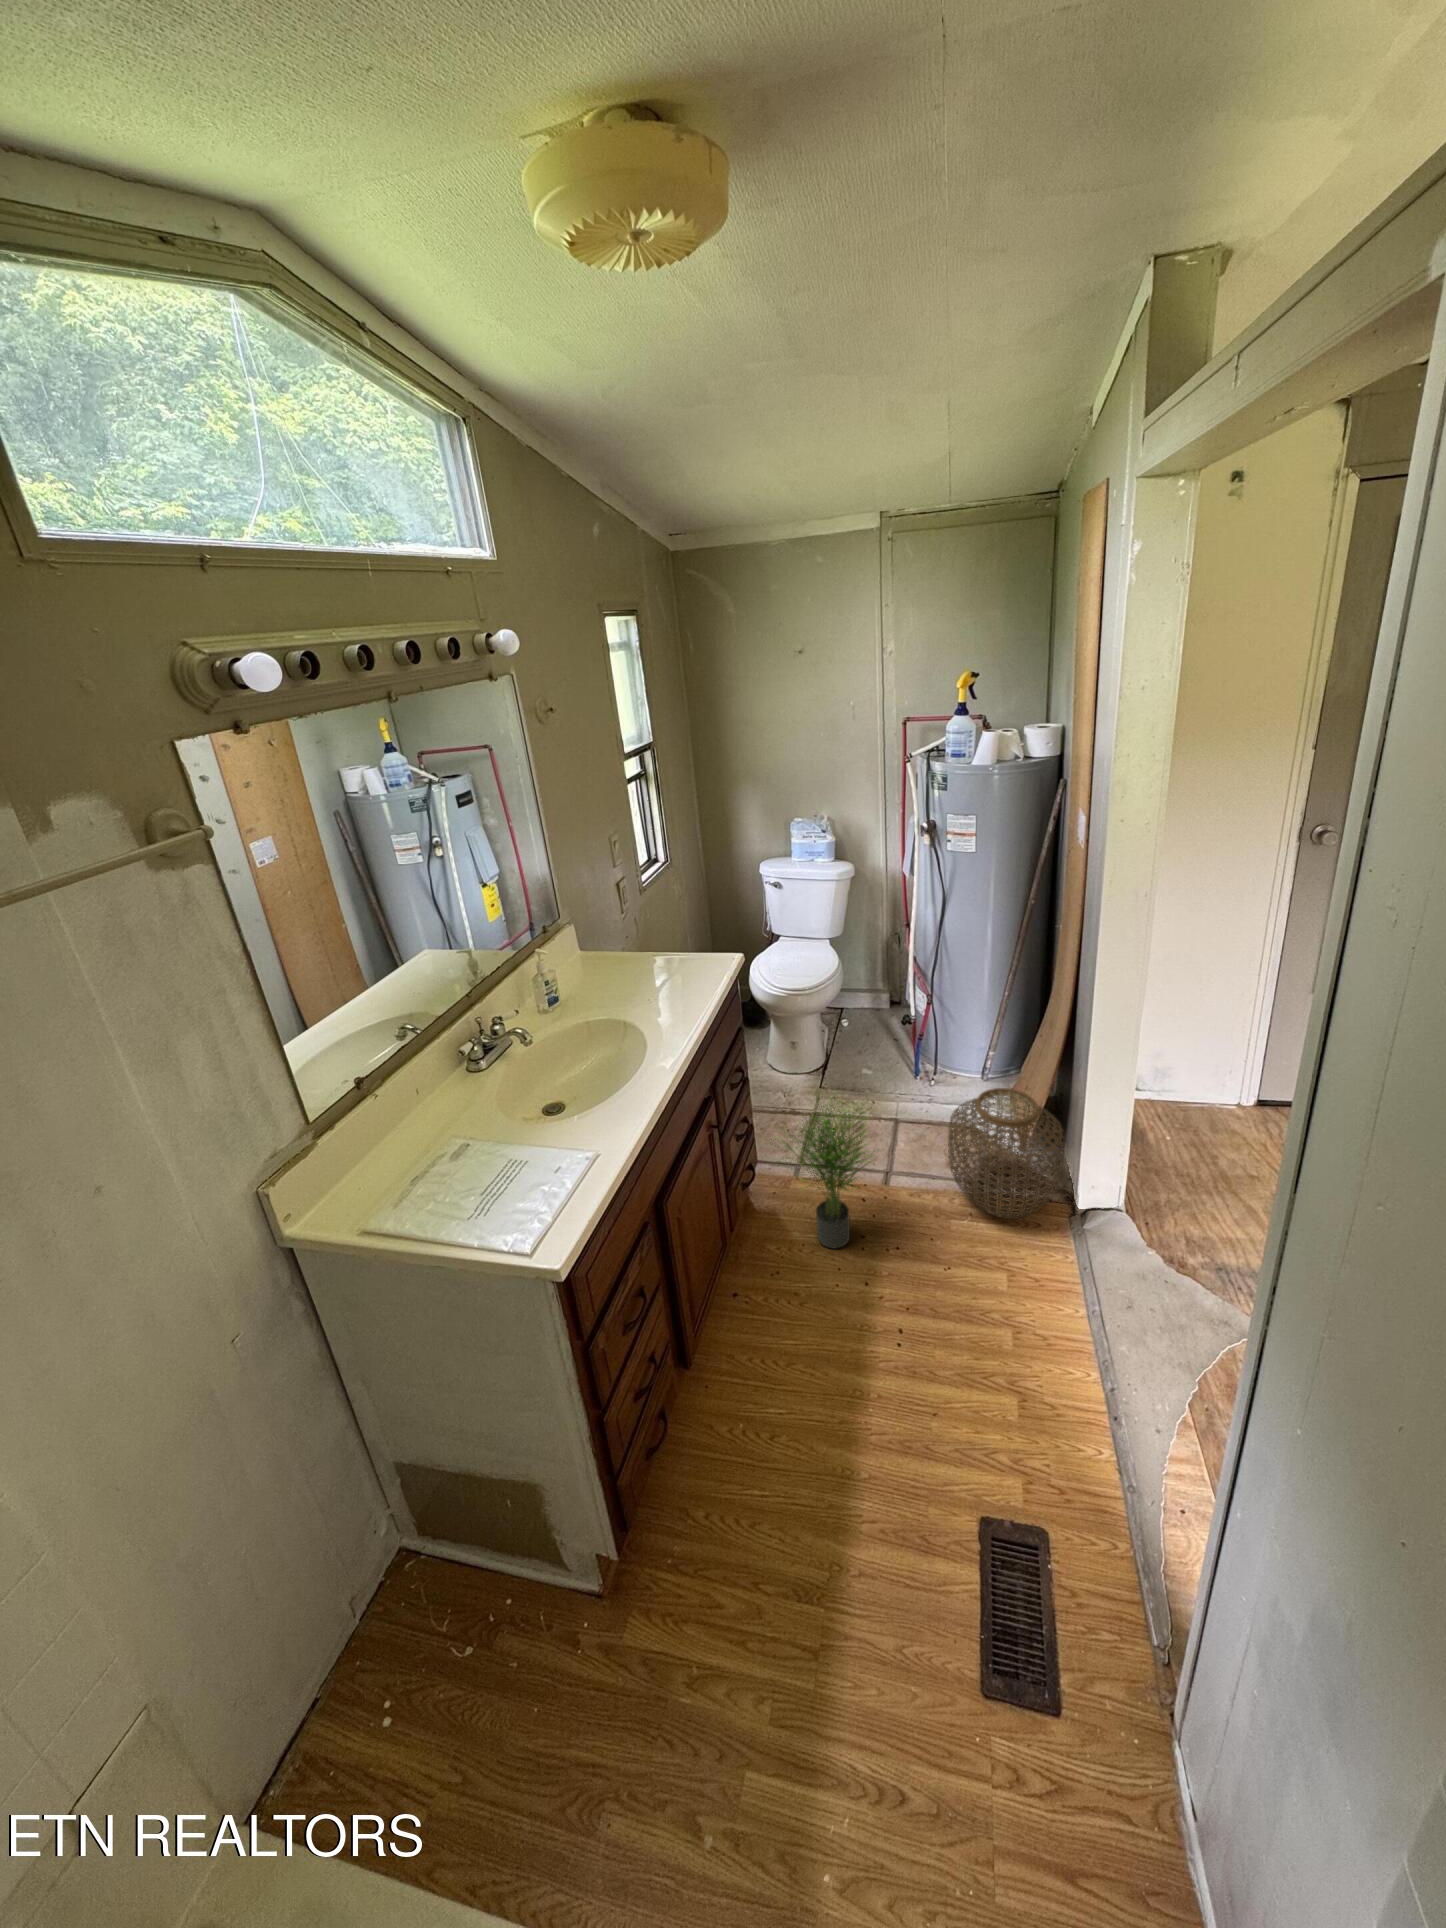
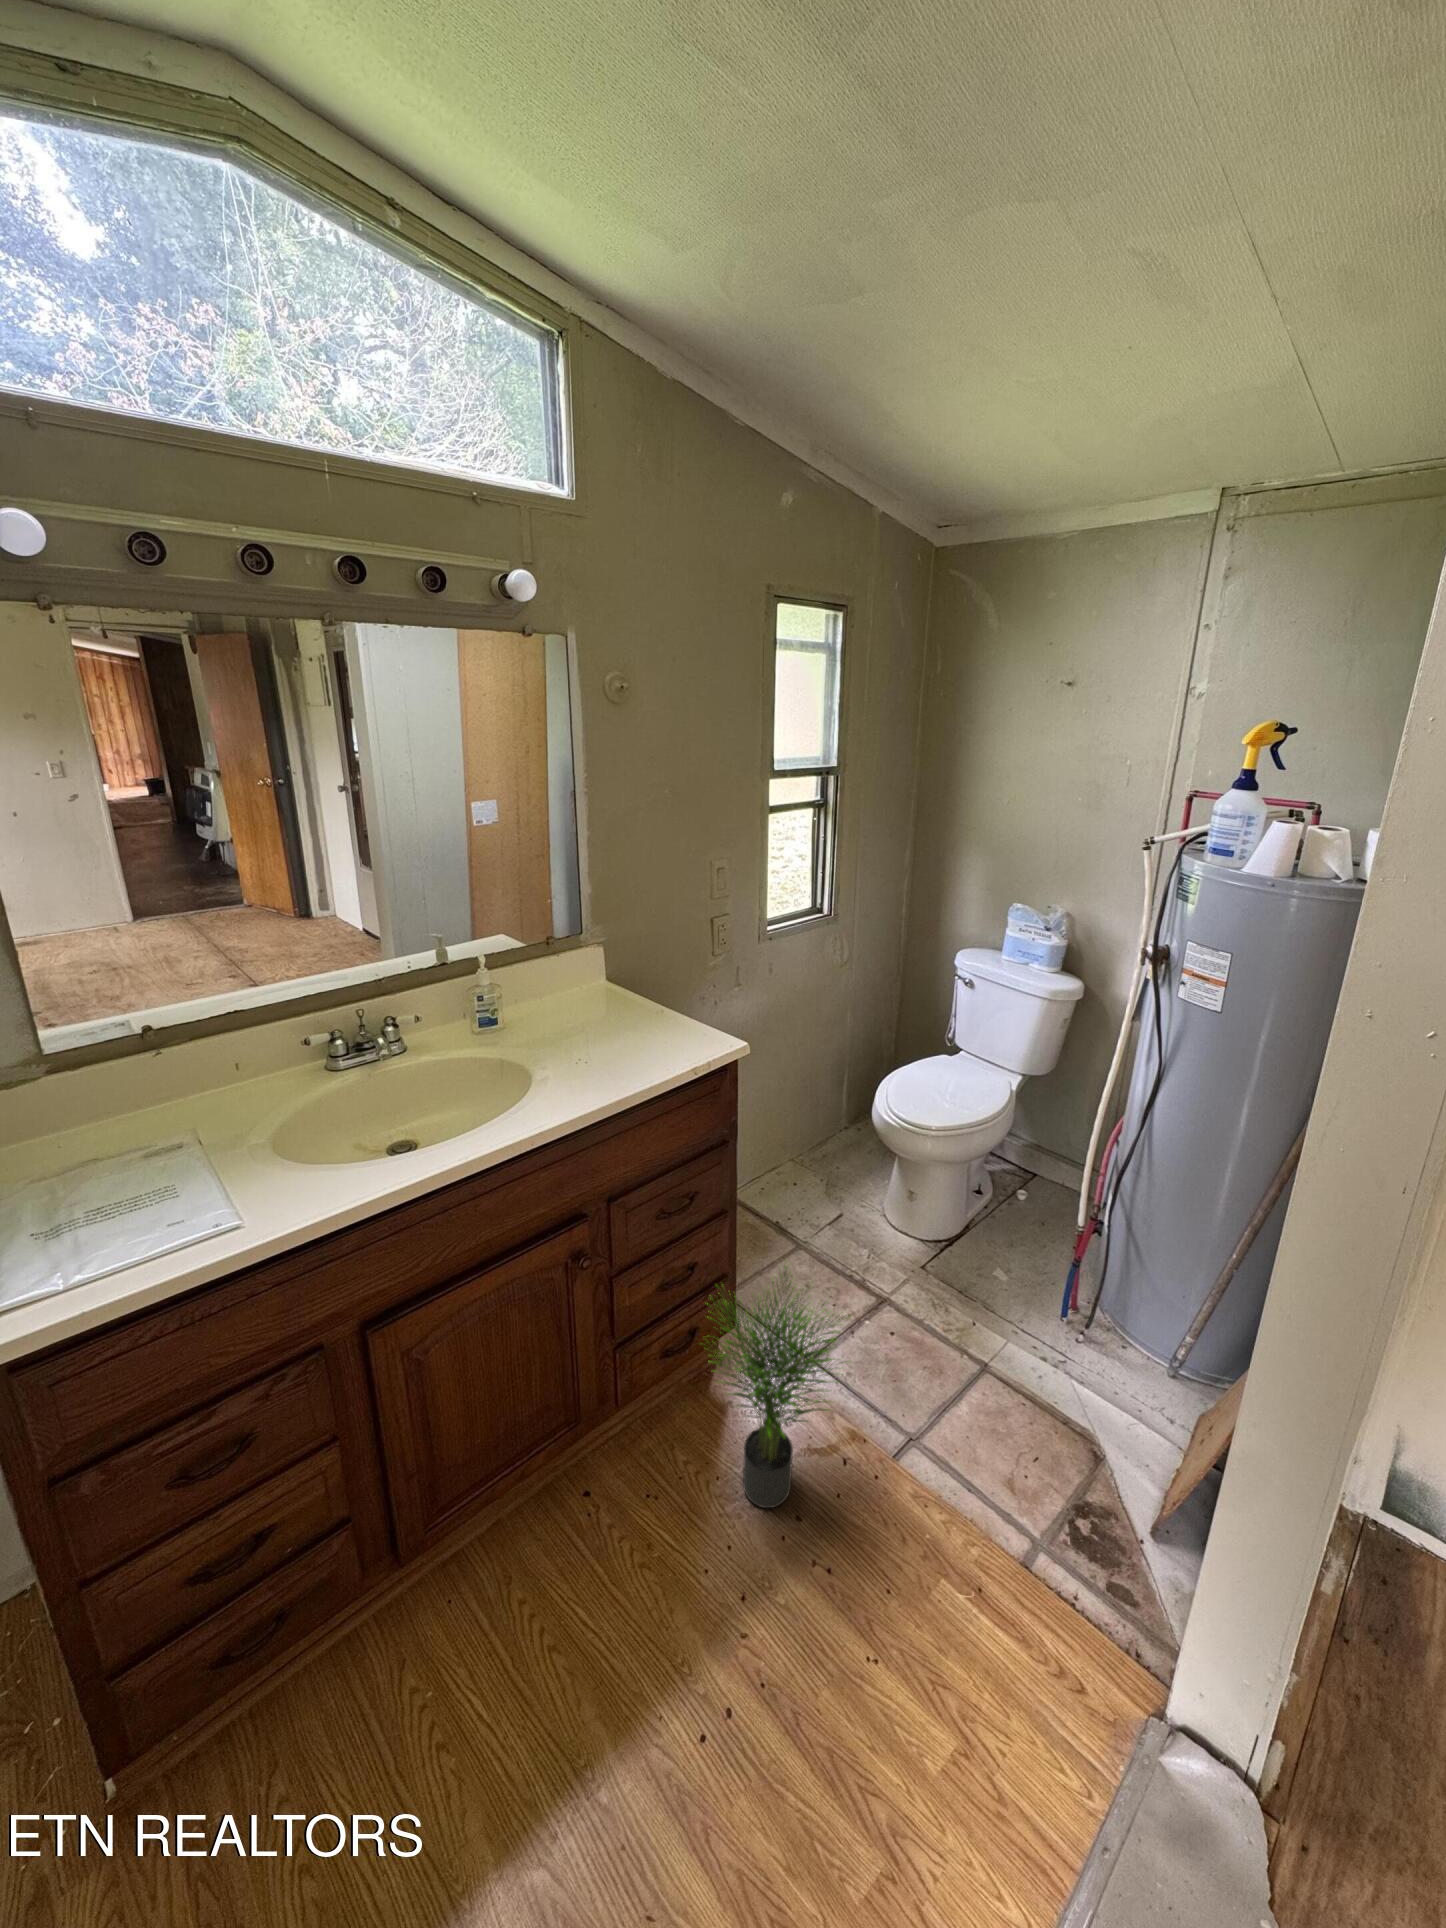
woven basket: present [948,1088,1065,1218] -> none [971,1399,1186,1661]

